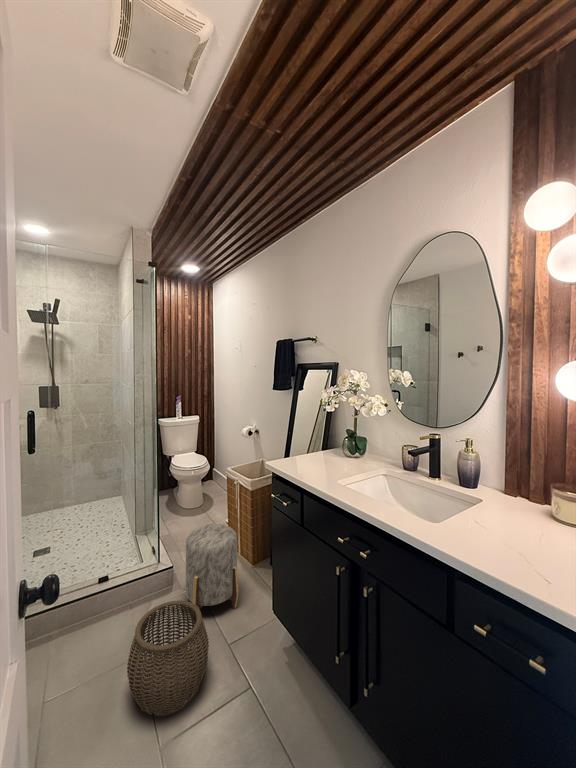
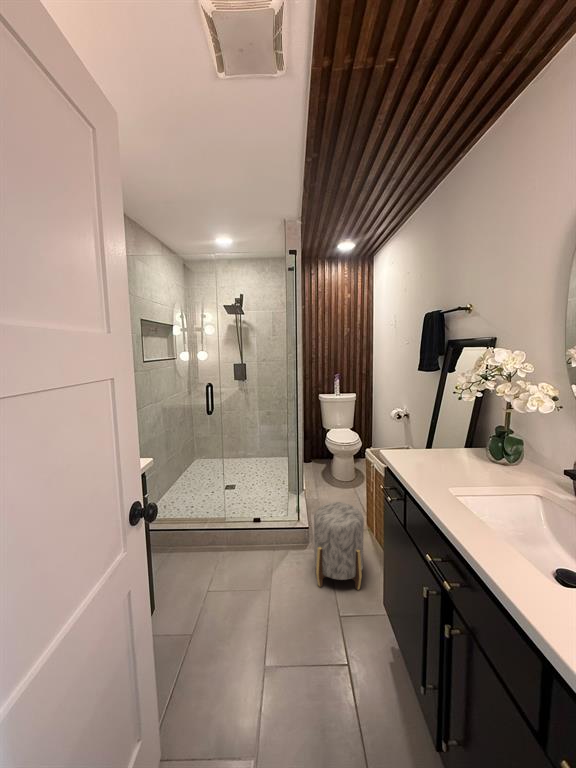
woven basket: present [127,600,209,715] -> none [250,562,318,656]

